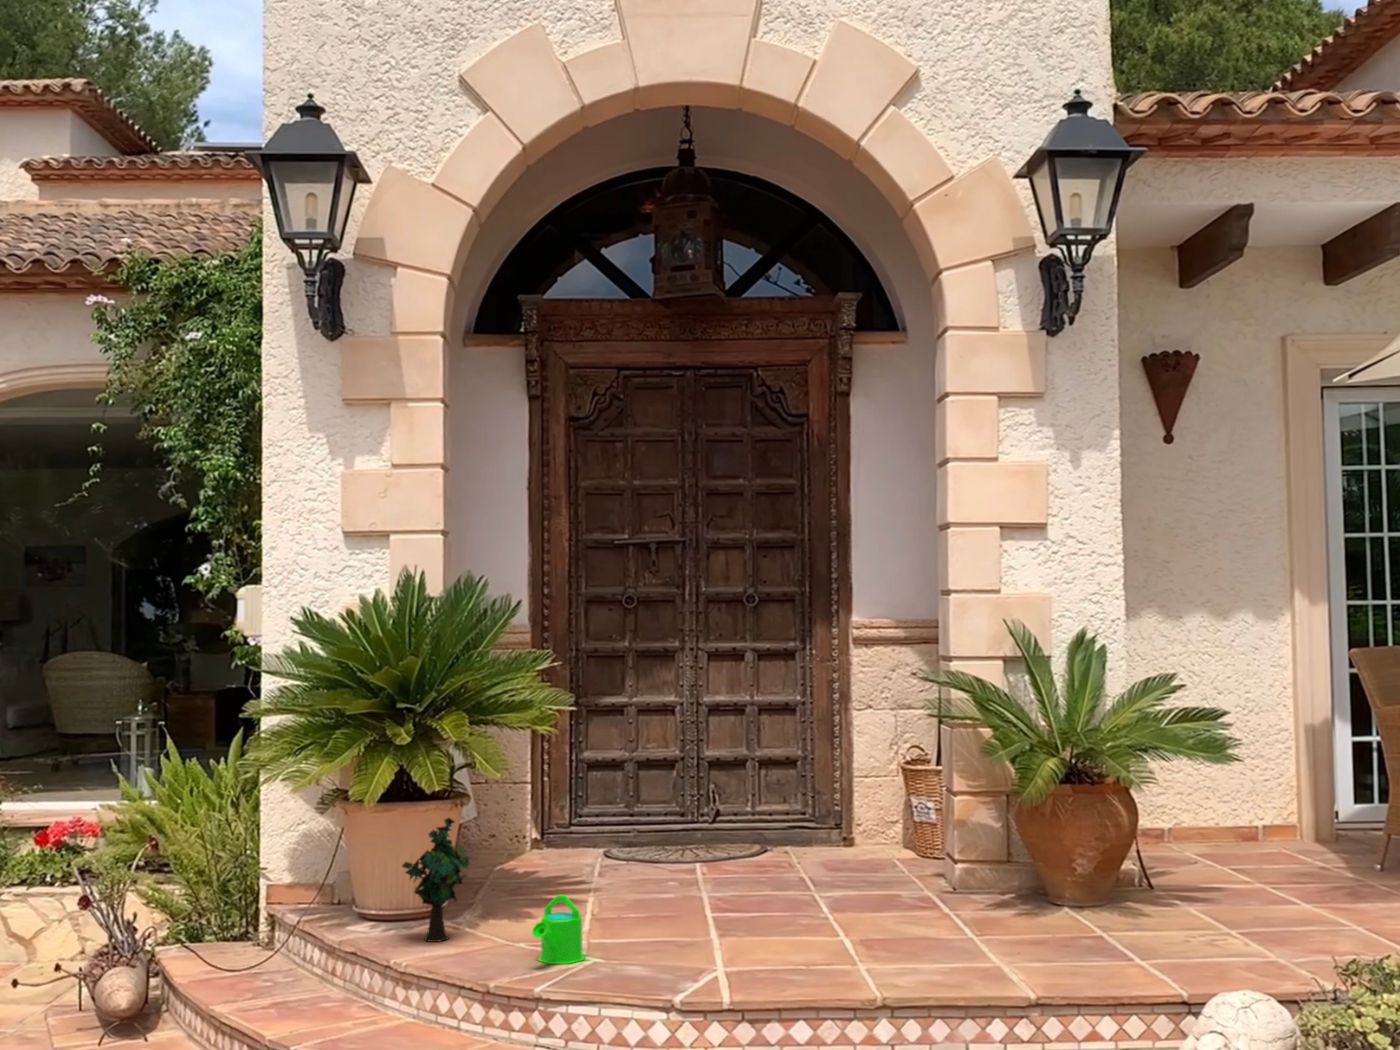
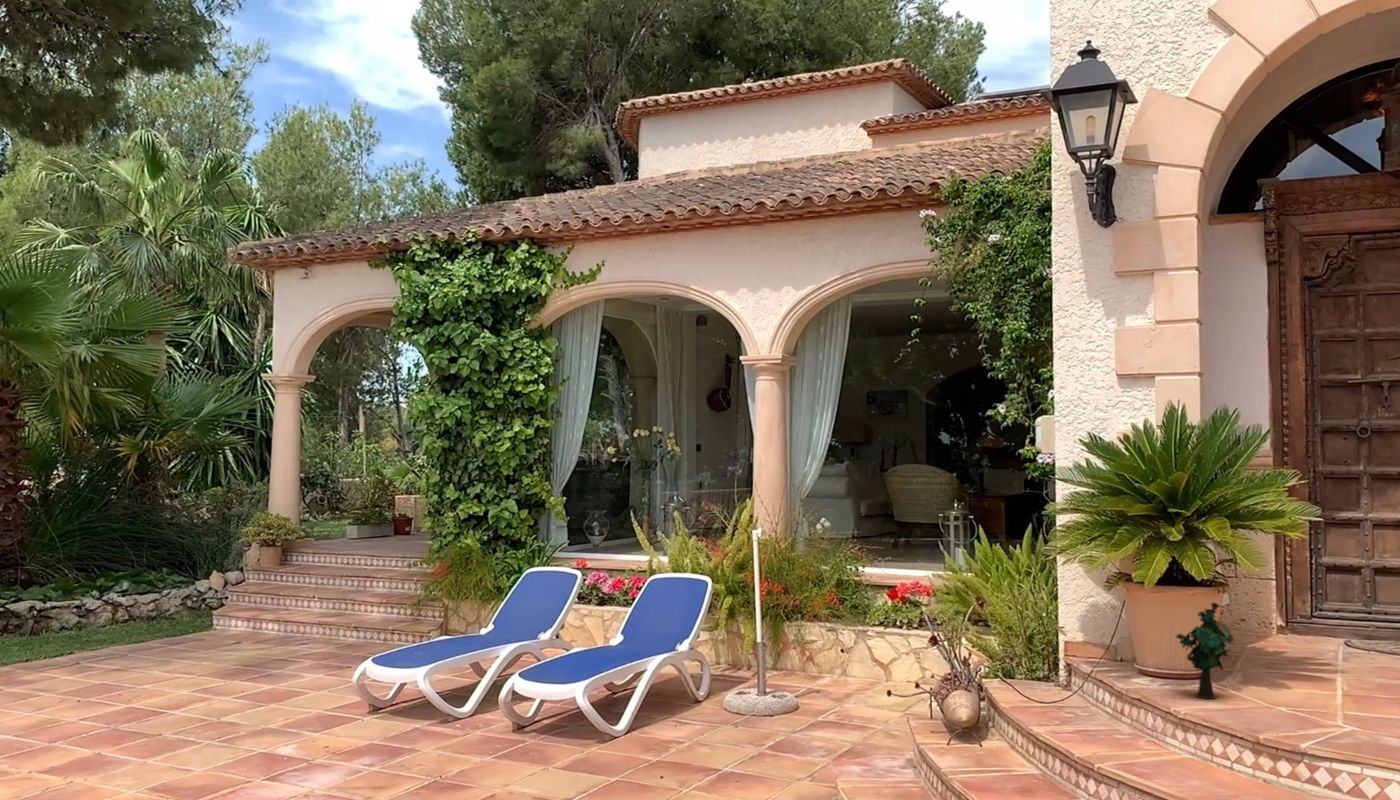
watering can: present [532,895,585,964] -> none [1294,672,1344,730]

